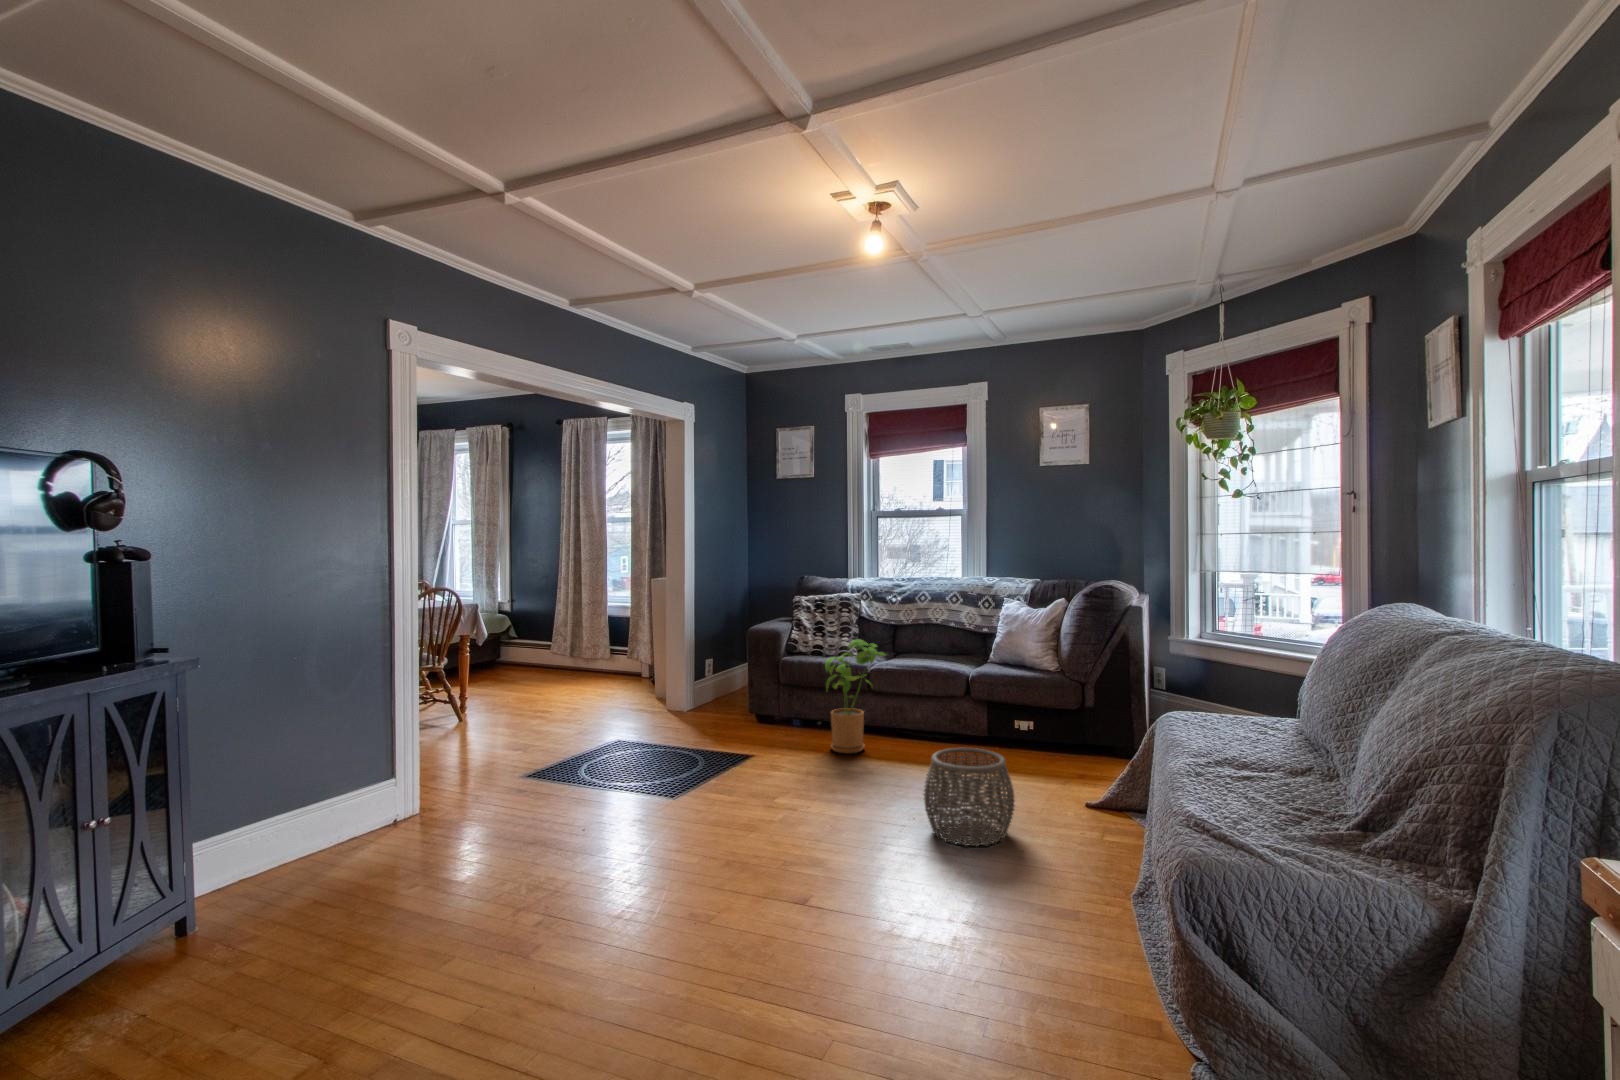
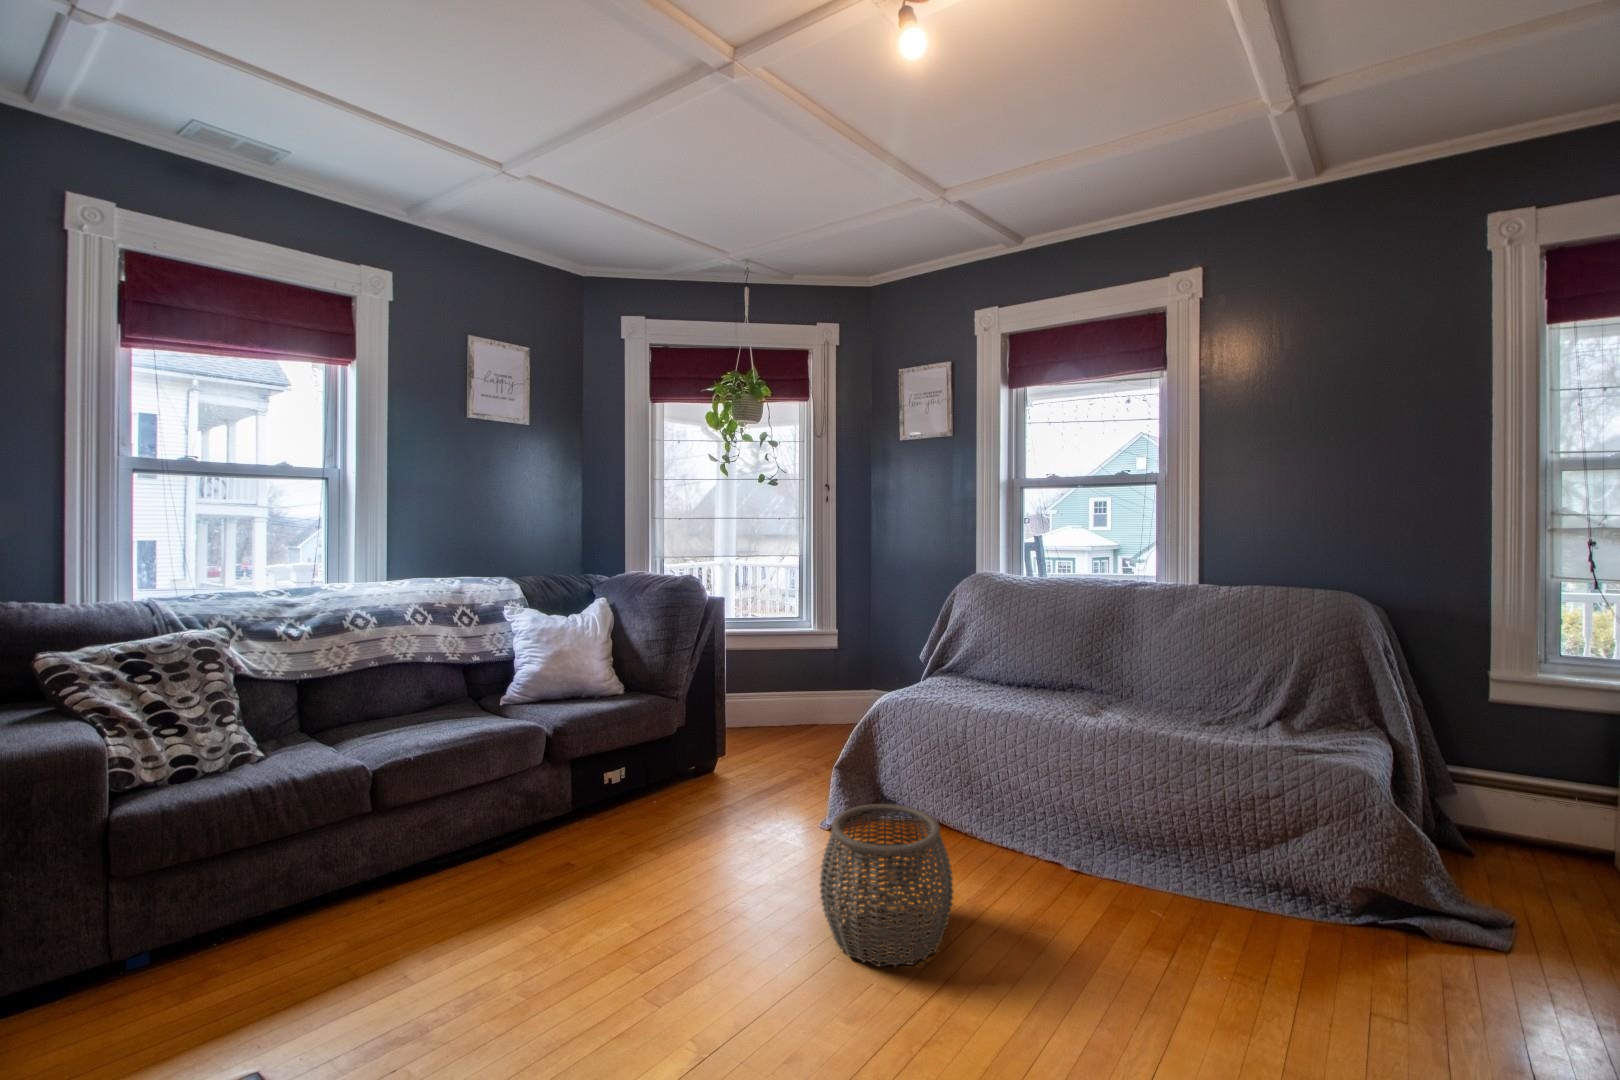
house plant: present [825,640,885,753] -> none [330,709,473,959]

